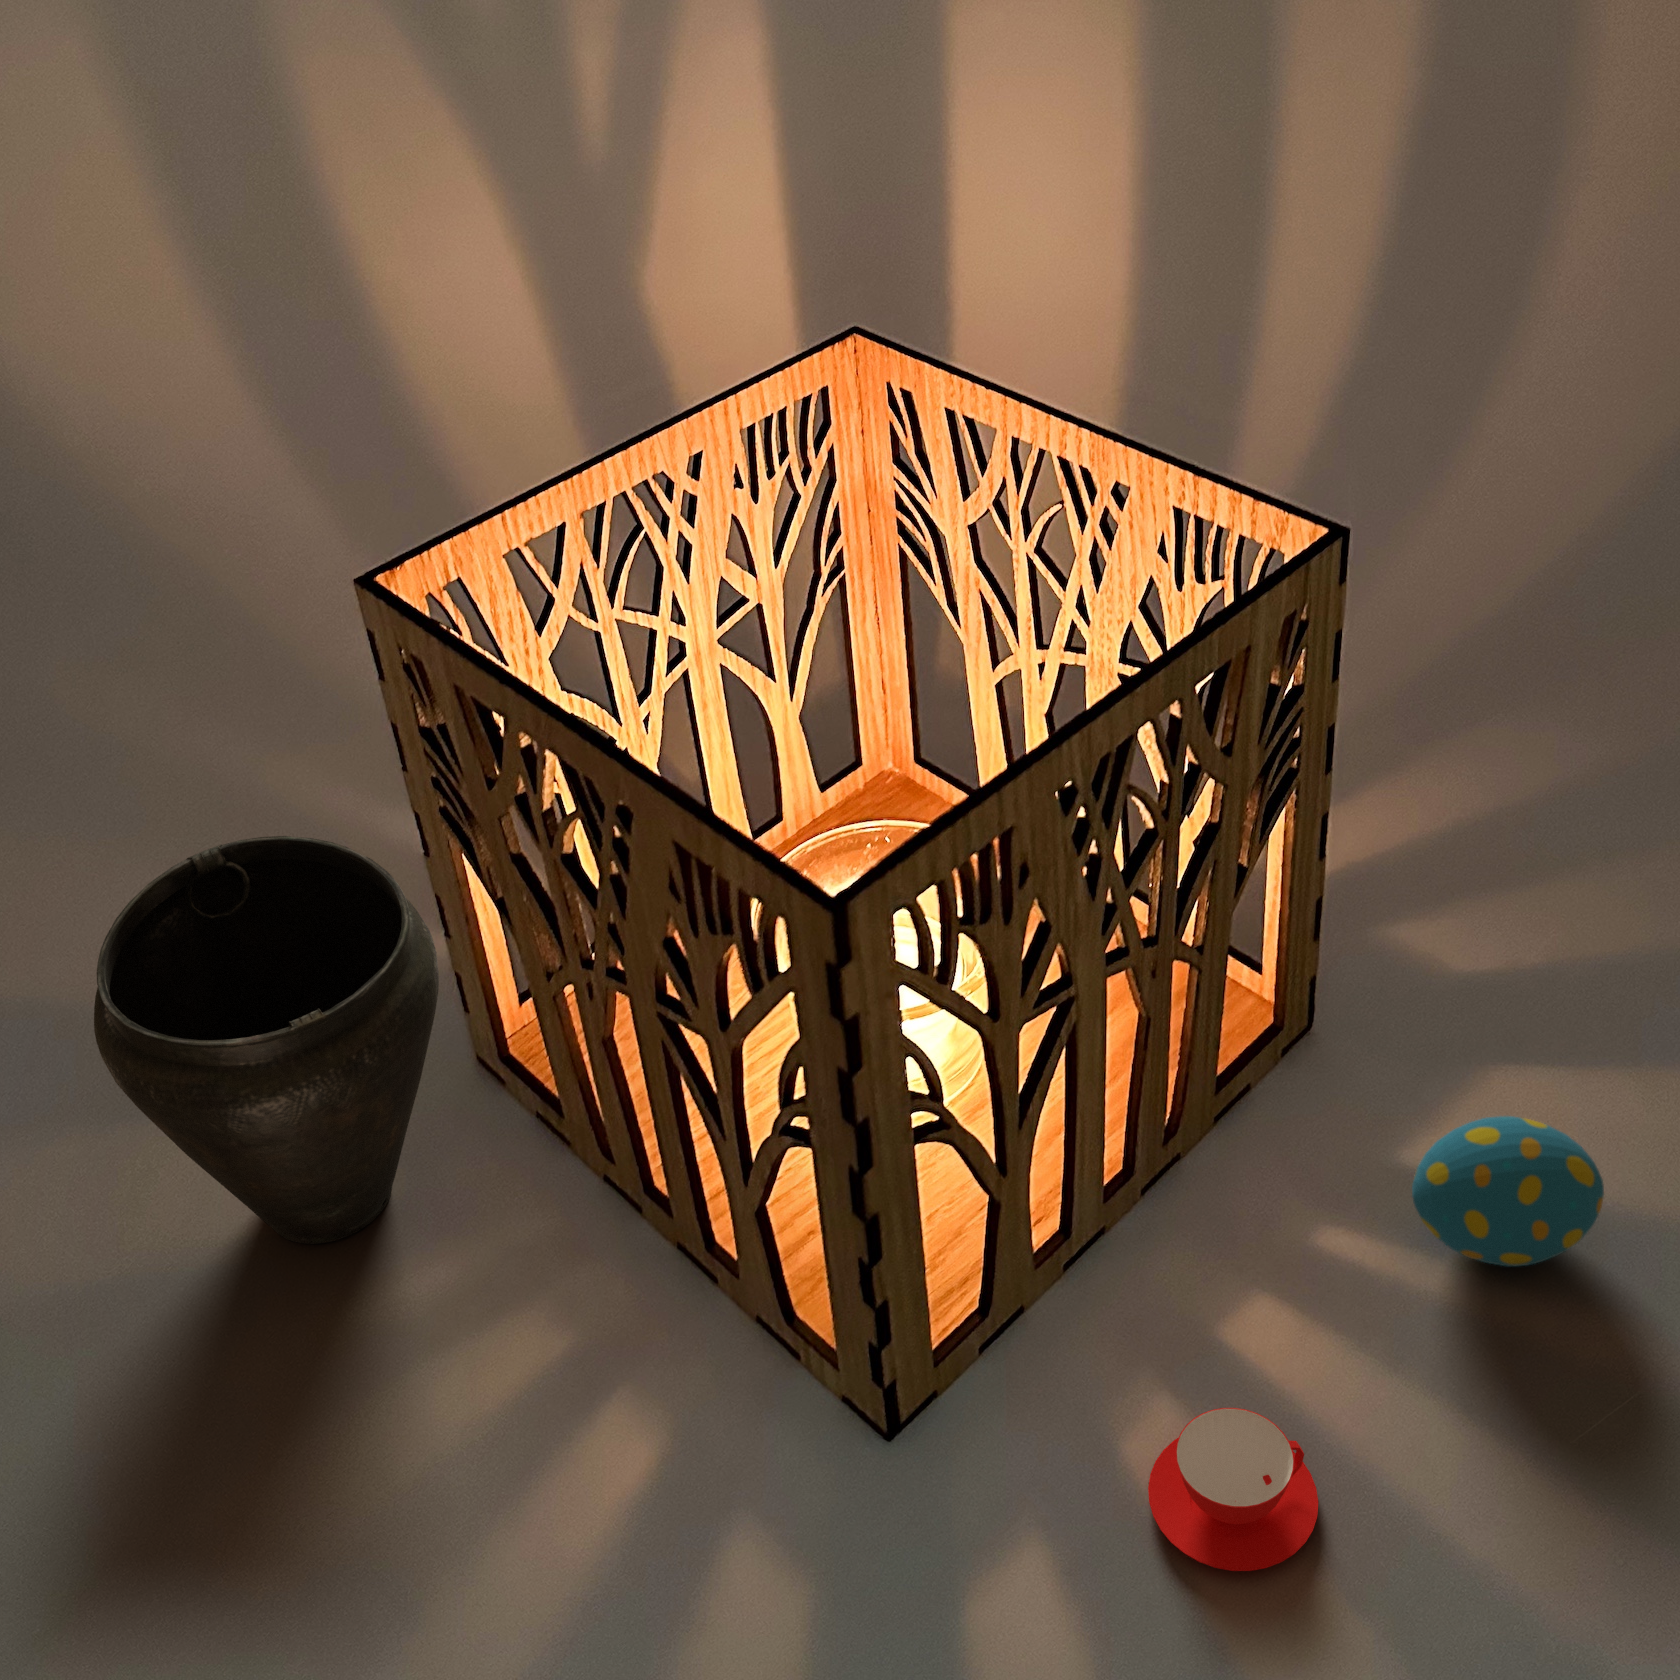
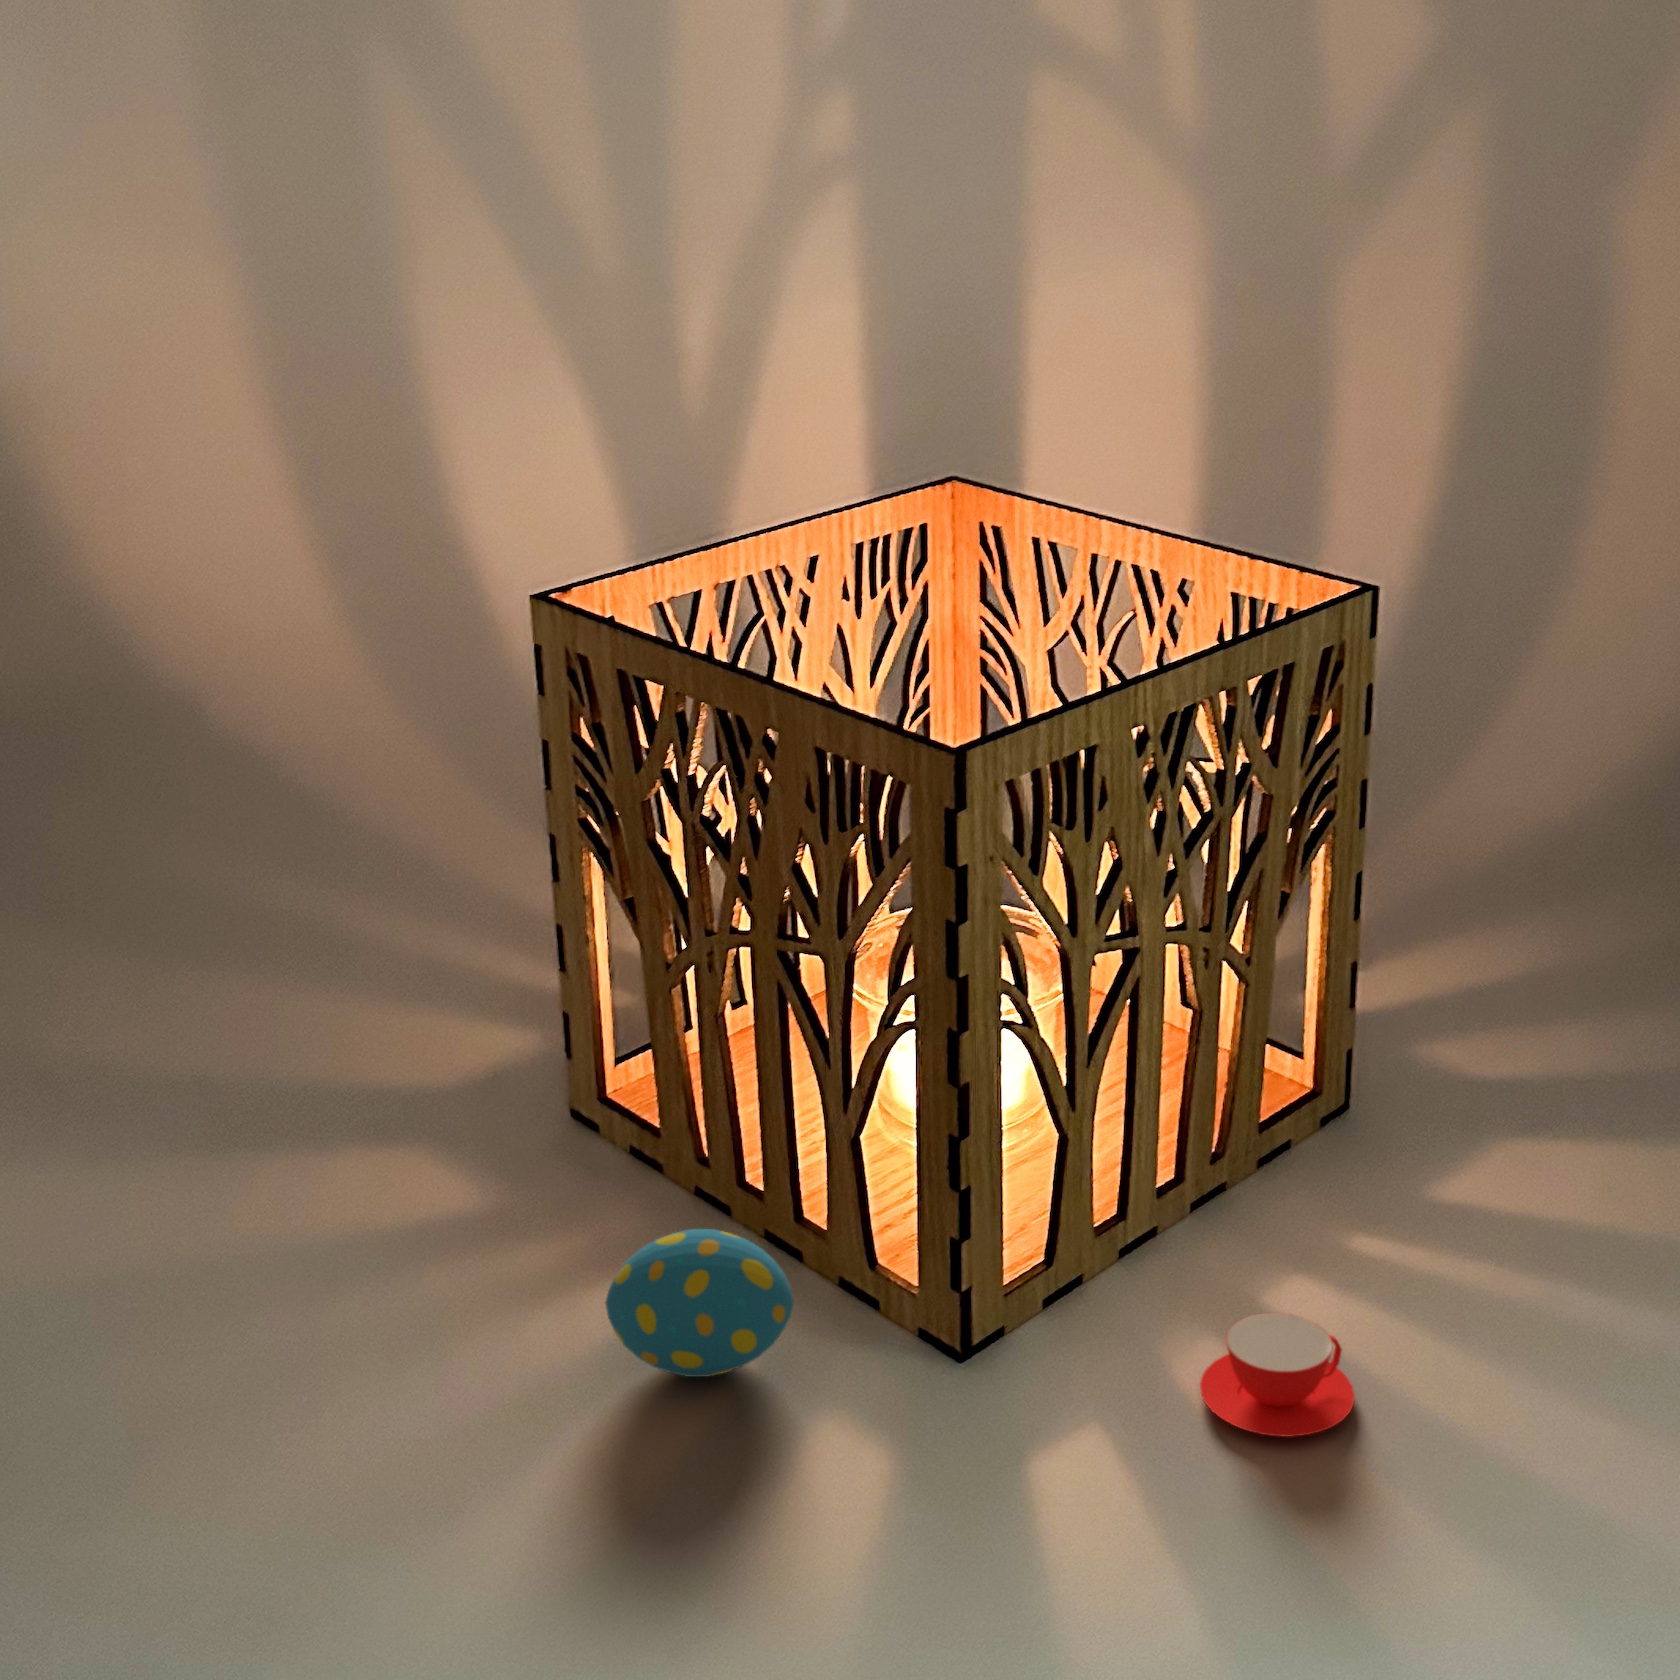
vase: present [94,836,439,1244] -> none [254,838,565,1218]
decorative egg: present [1412,1116,1604,1266] -> present [606,1229,794,1377]

